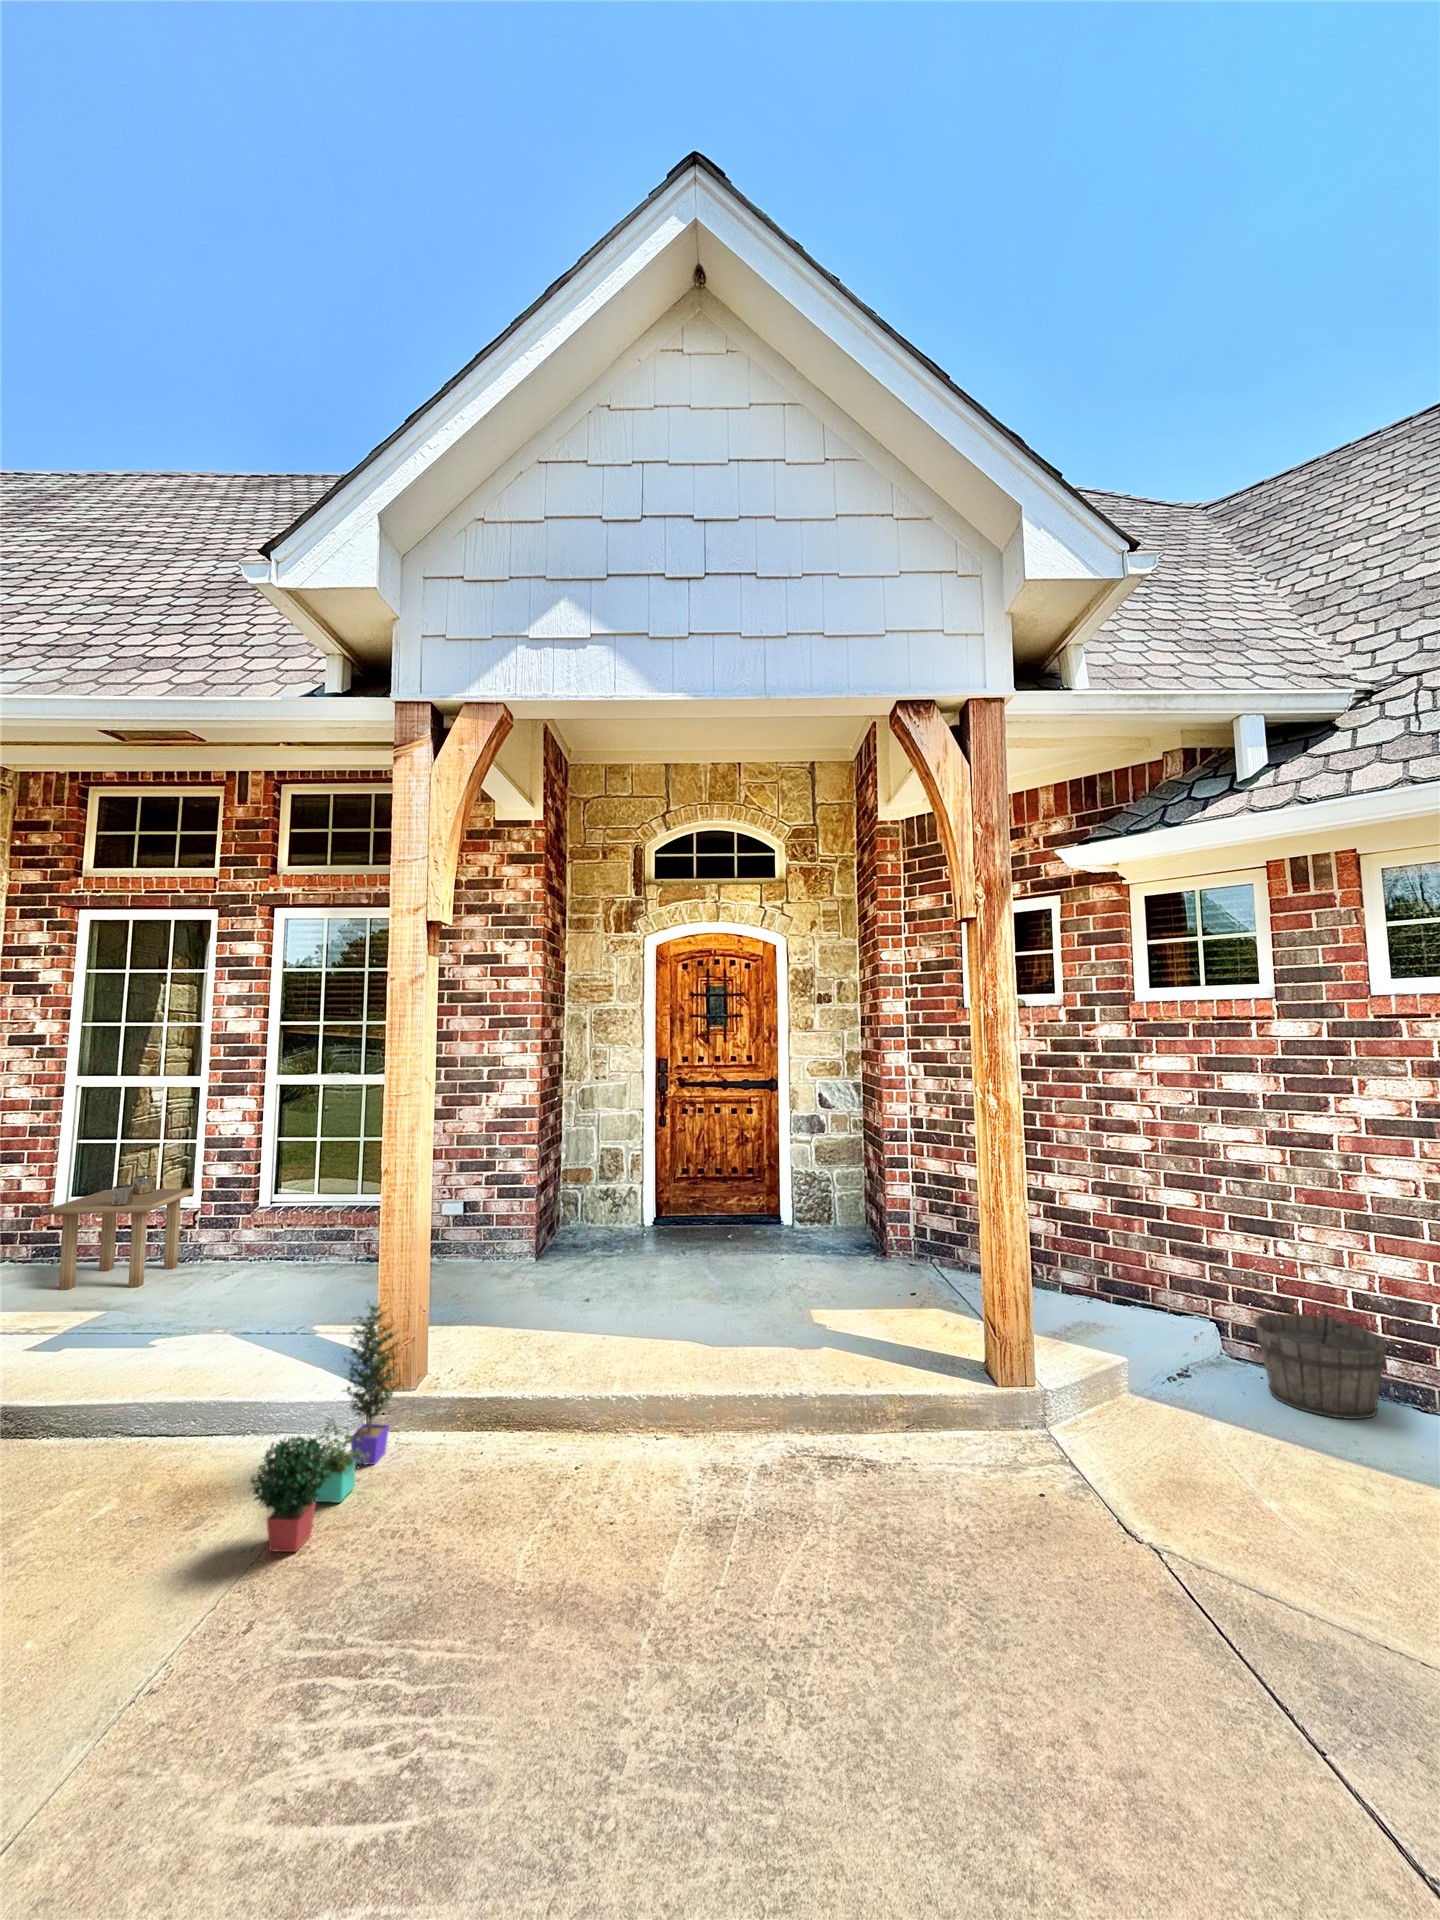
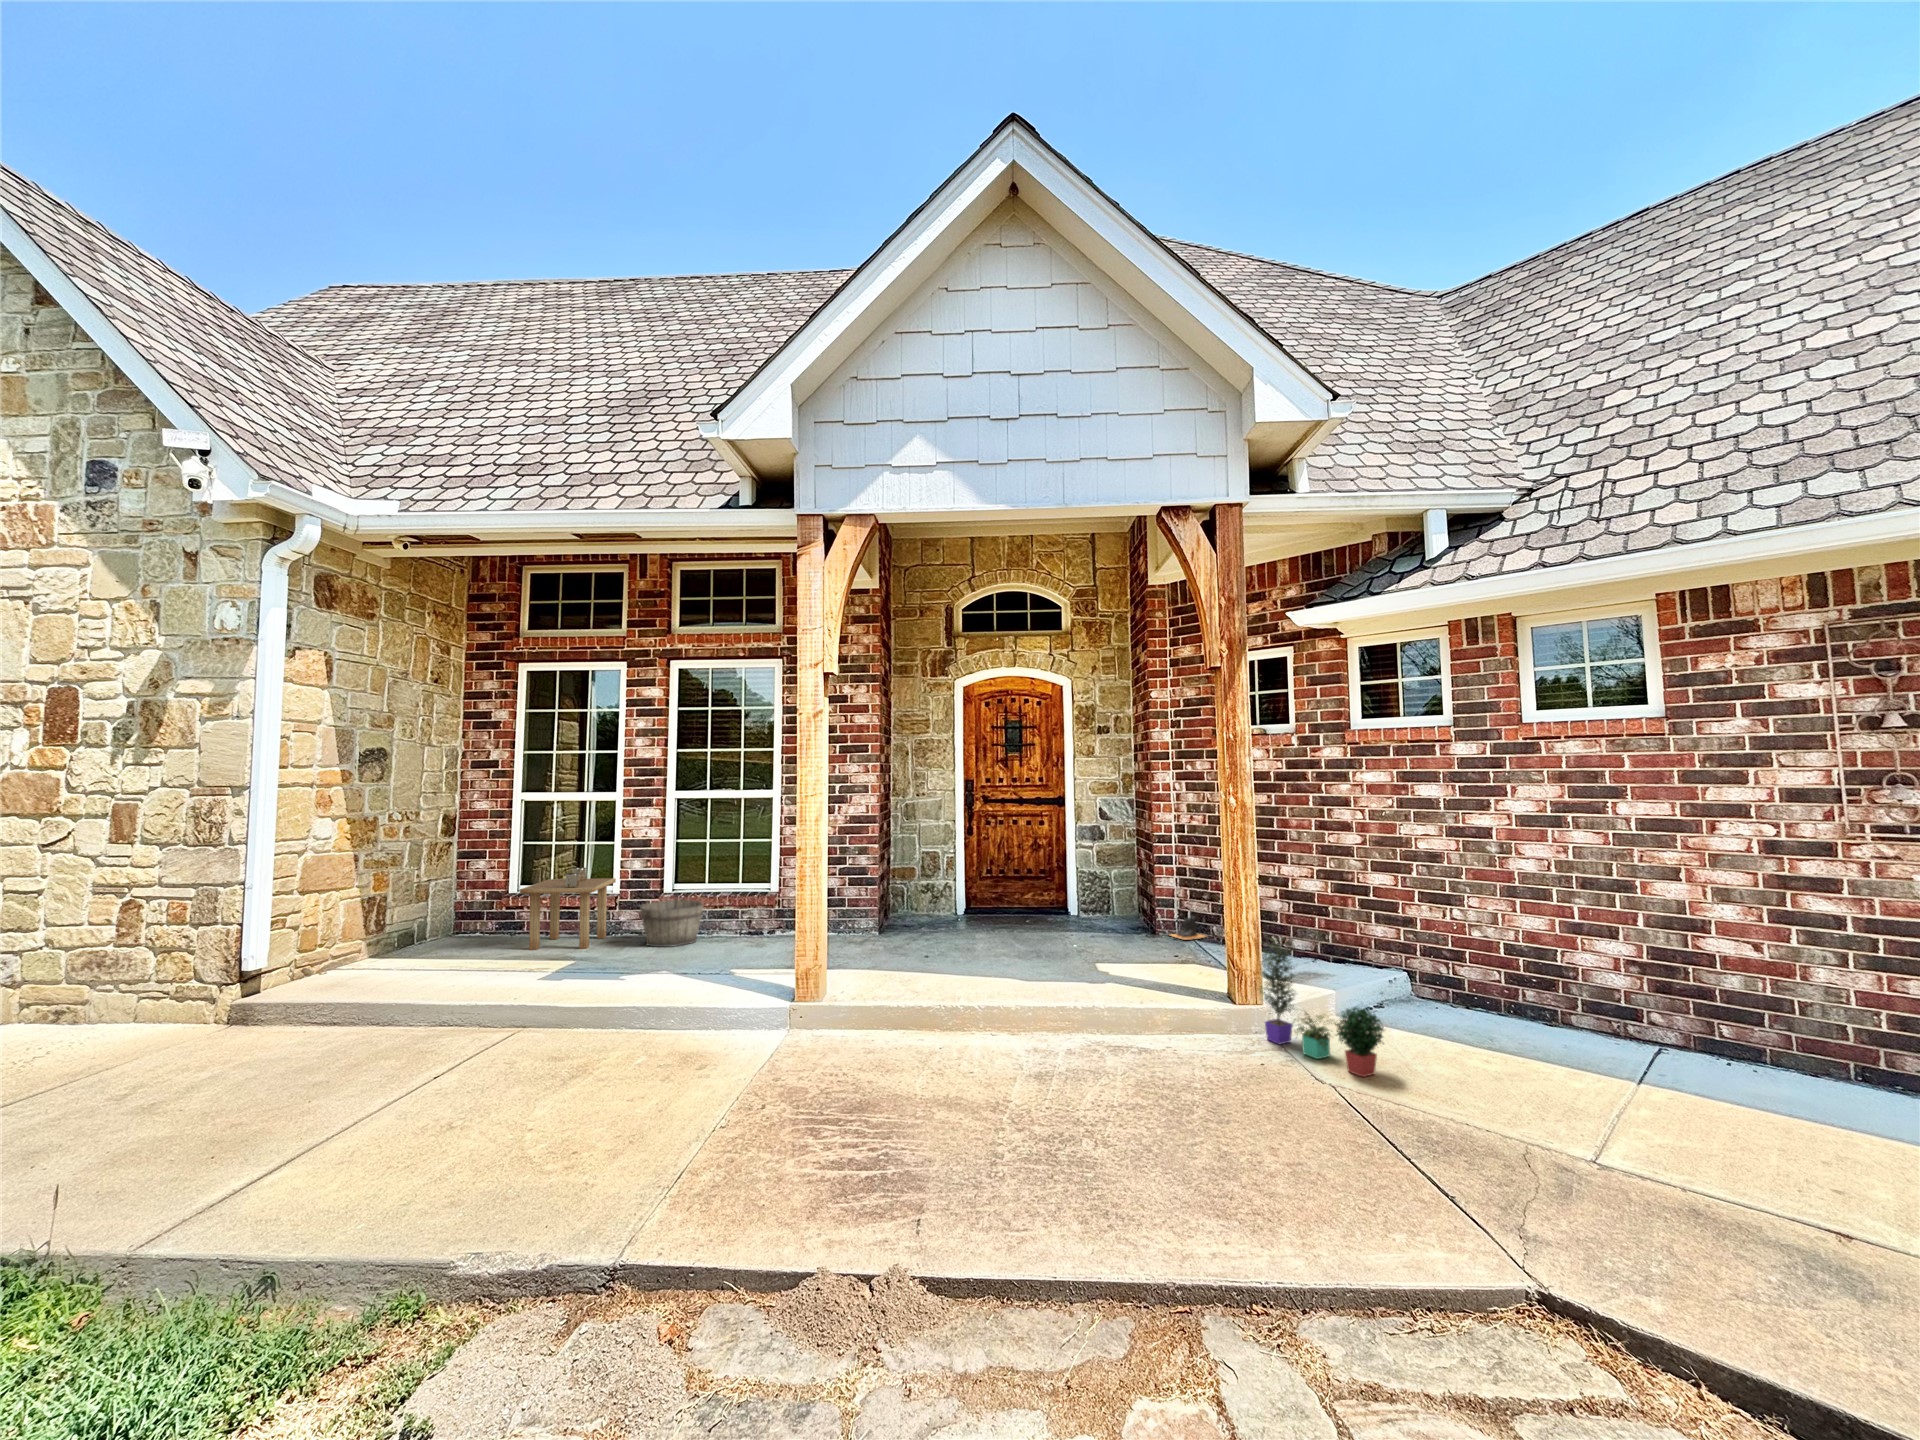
boots: none [902,1239,953,1270] -> present [1171,918,1205,940]
potted plant: present [250,1302,400,1552] -> present [1261,938,1384,1077]
wooden bucket: present [1254,1305,1387,1419] -> present [640,894,704,947]

